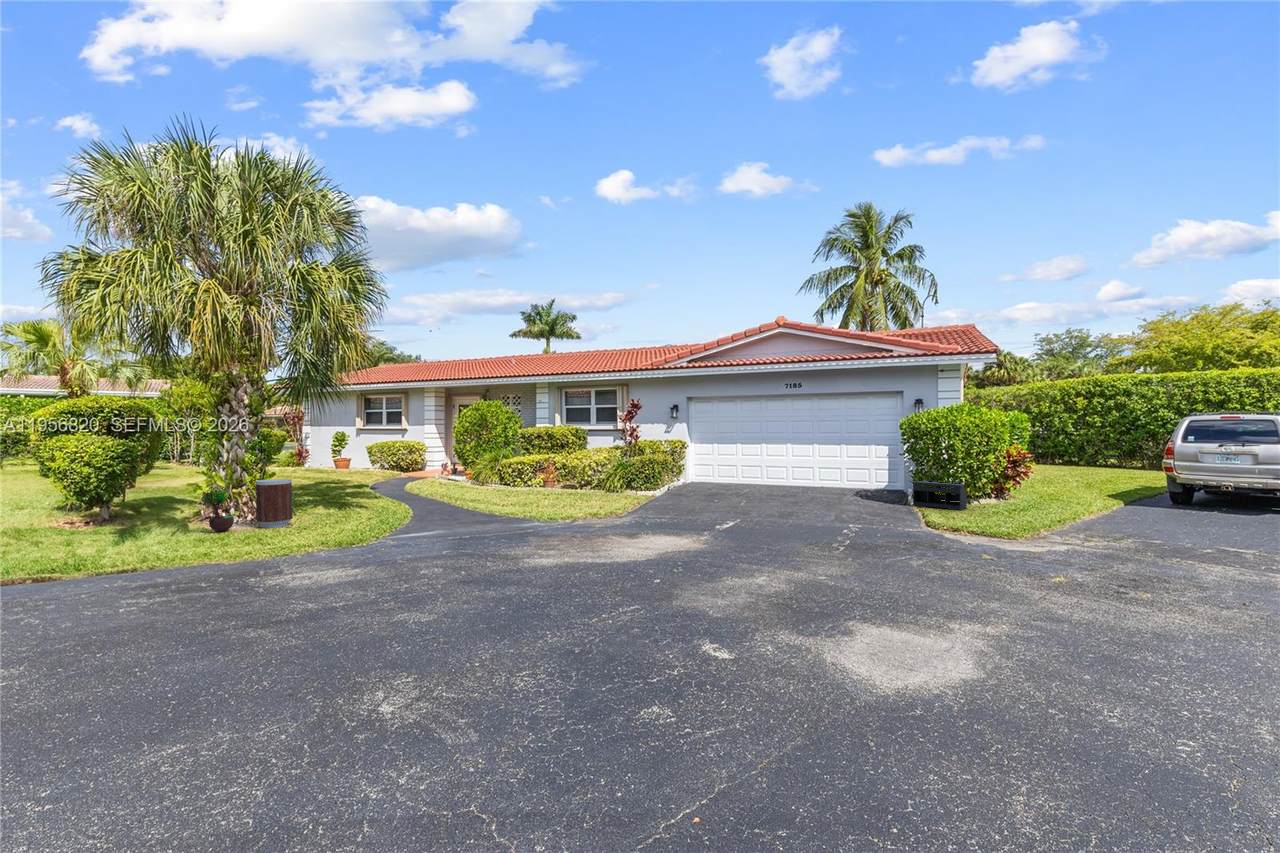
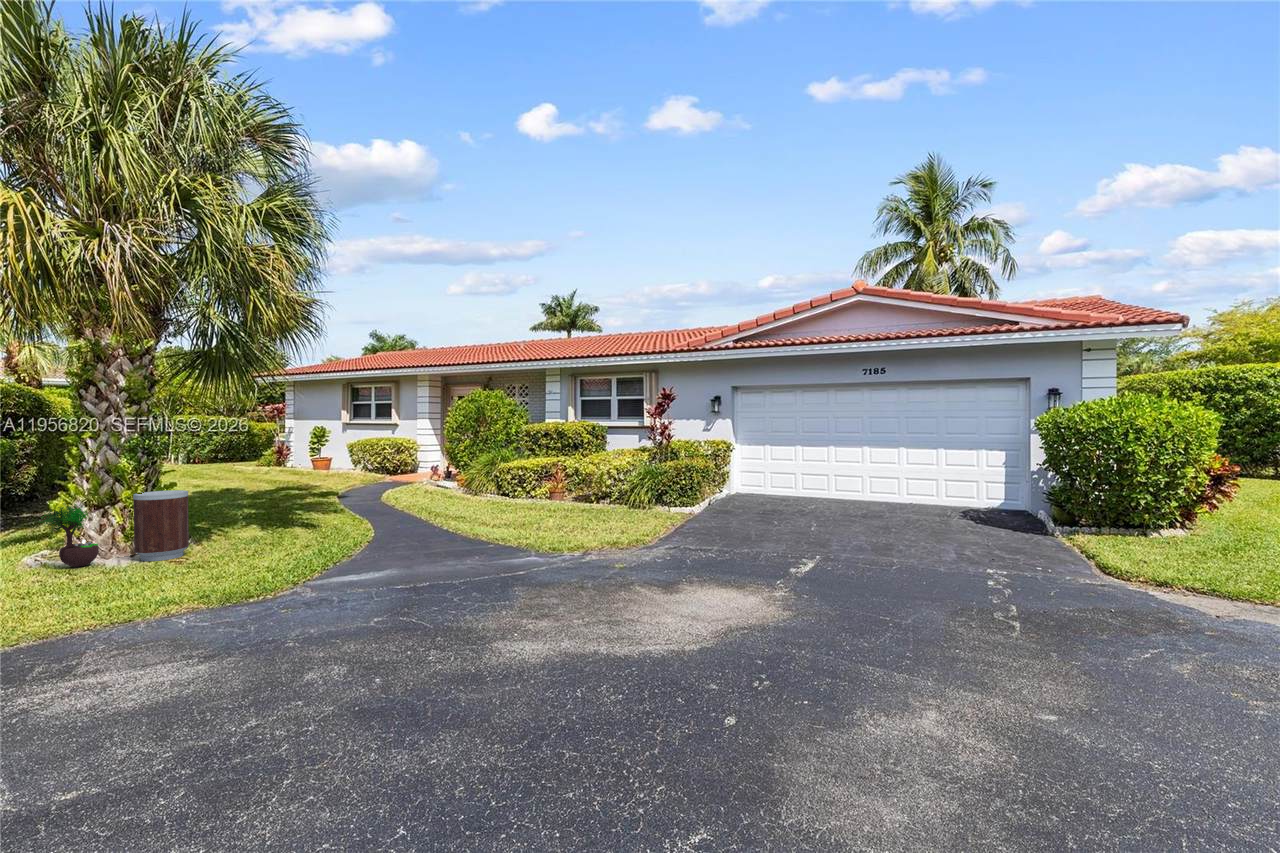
bench: present [913,481,967,511] -> none [1062,500,1147,546]

